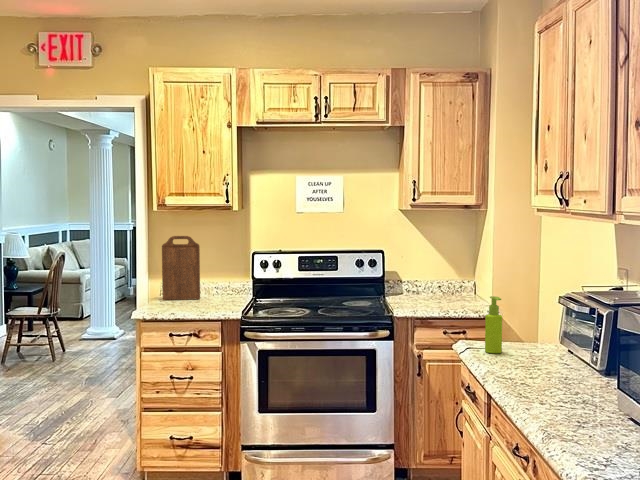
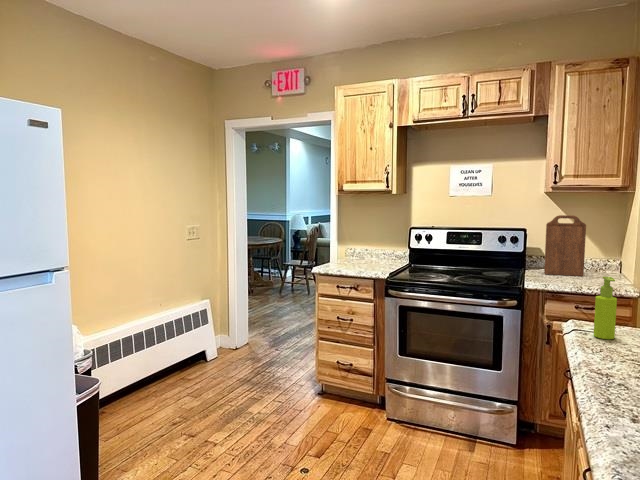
cutting board: present [162,236,200,300] -> present [544,215,586,276]

